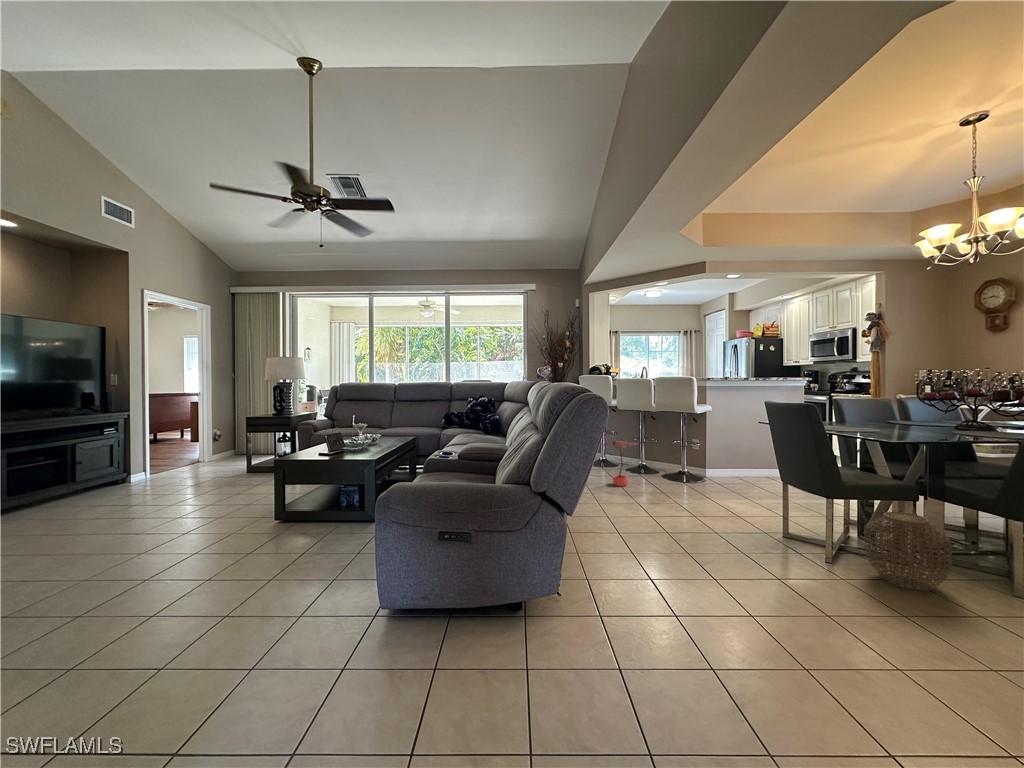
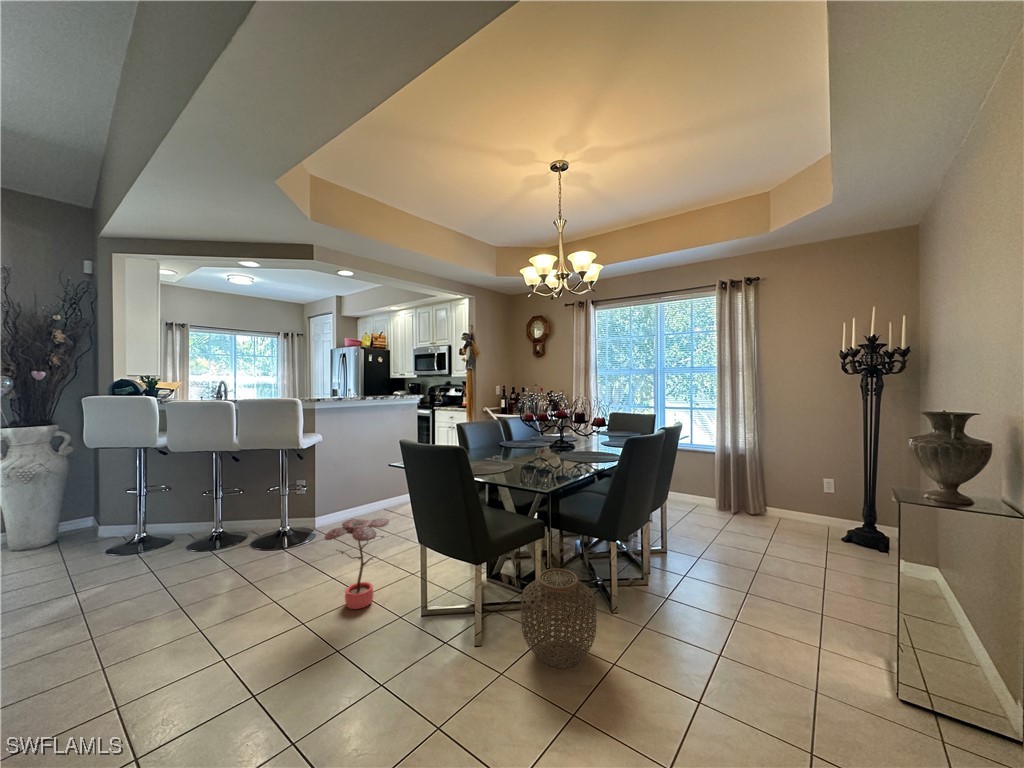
potted plant: present [603,441,637,486] -> present [325,518,389,609]

